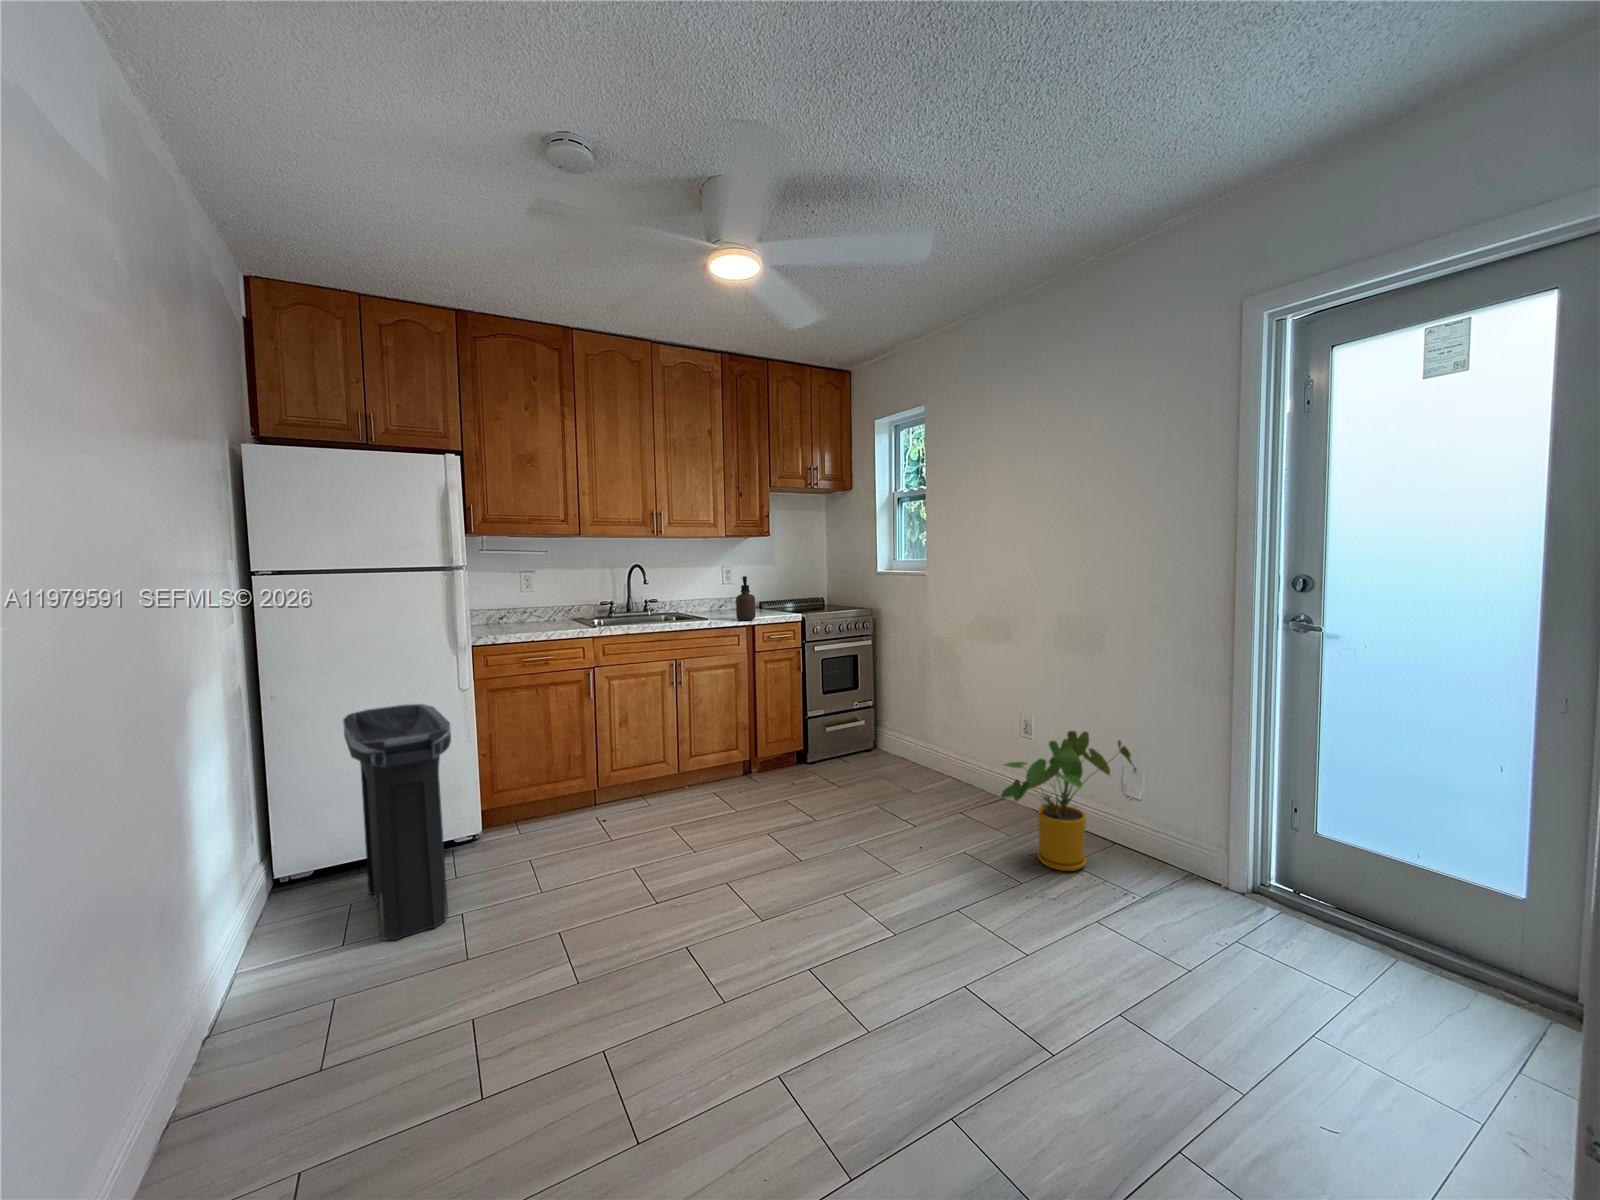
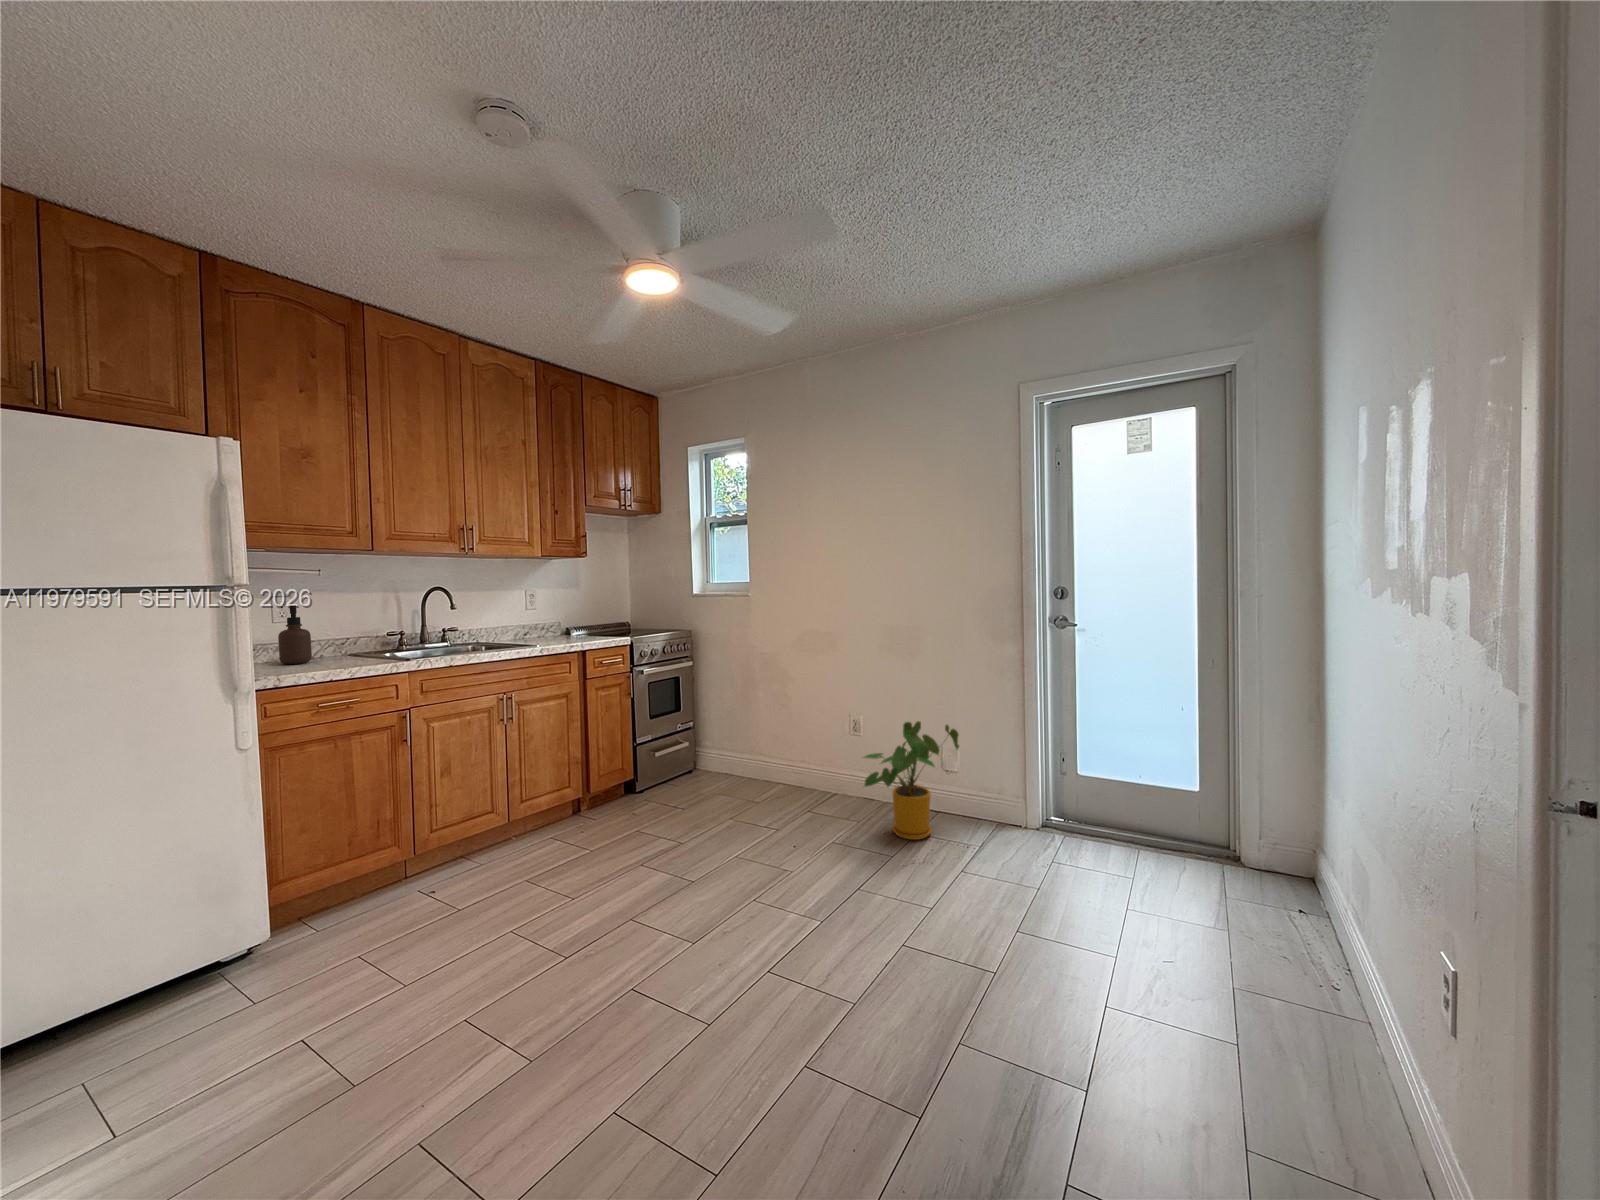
soap dispenser: present [736,576,755,620] -> present [278,605,312,664]
trash can: present [343,704,451,940] -> none [60,780,294,1128]

